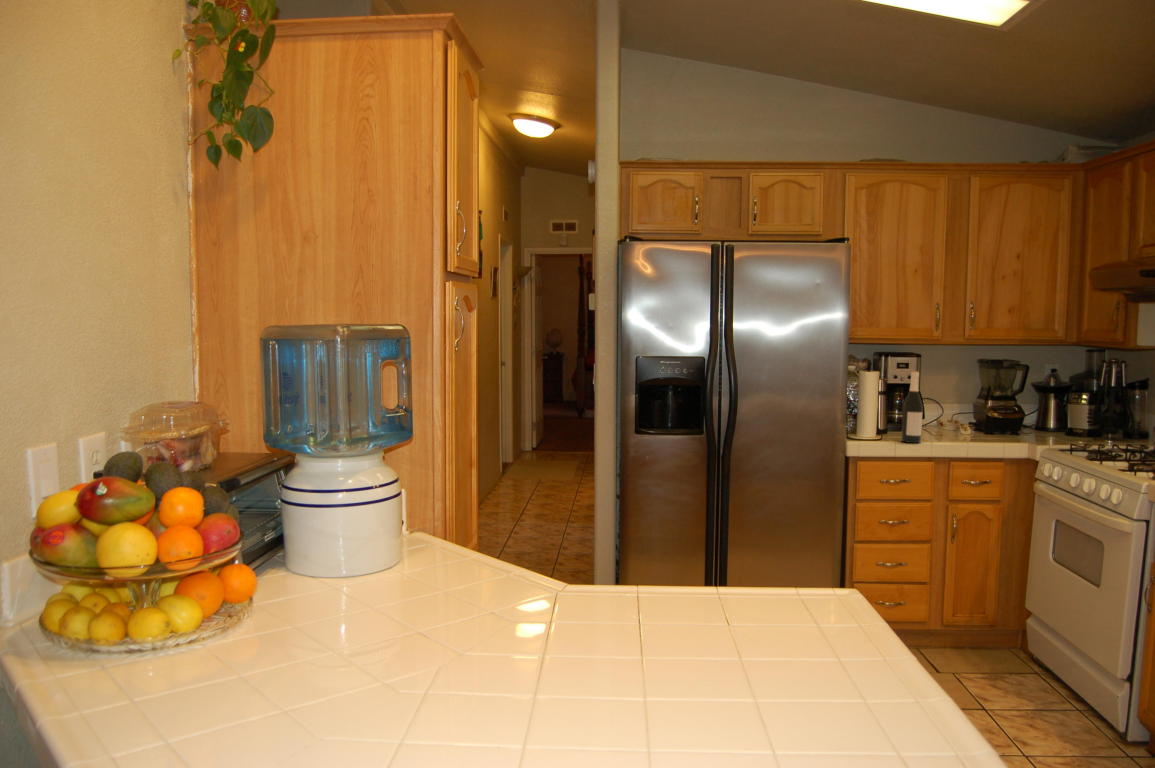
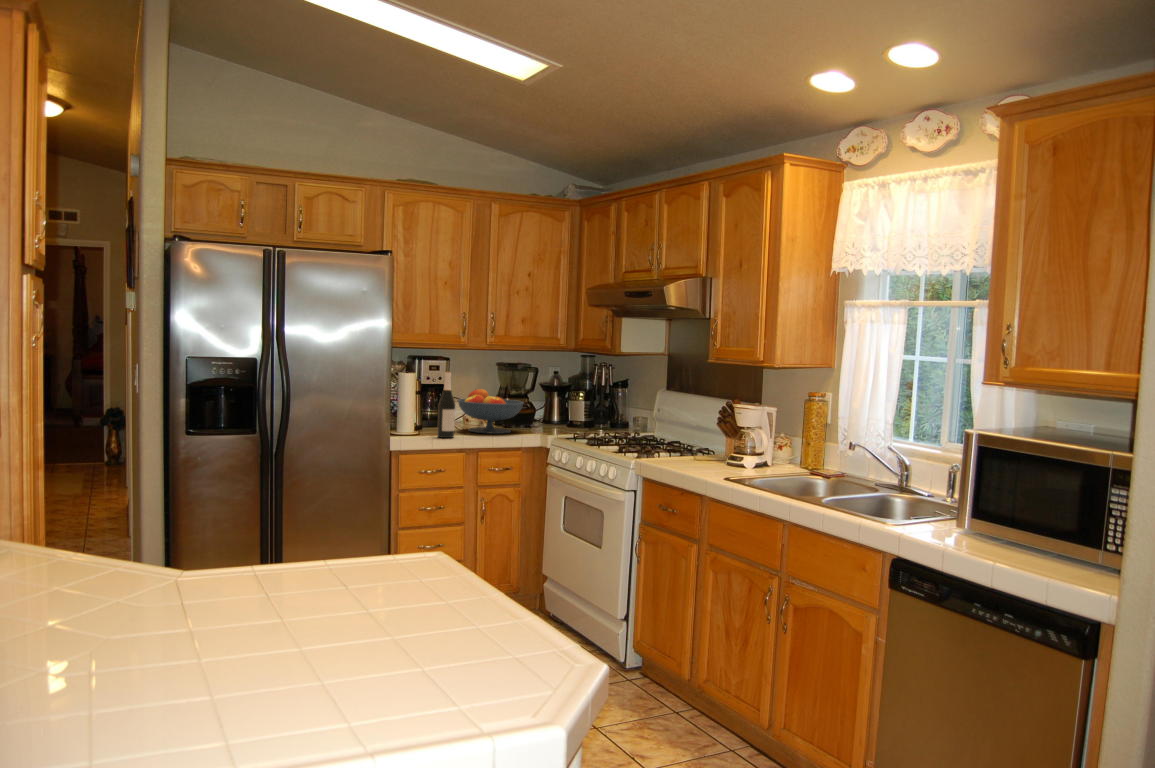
fruit bowl: none [927,389,1009,440] -> present [458,389,524,434]

